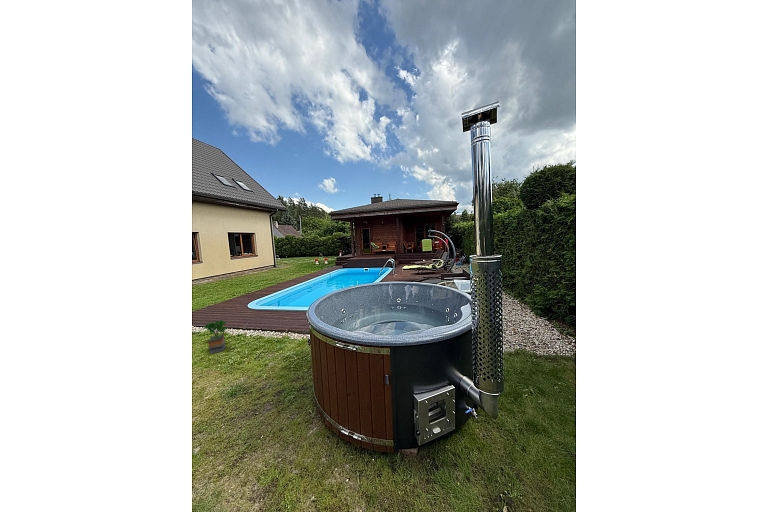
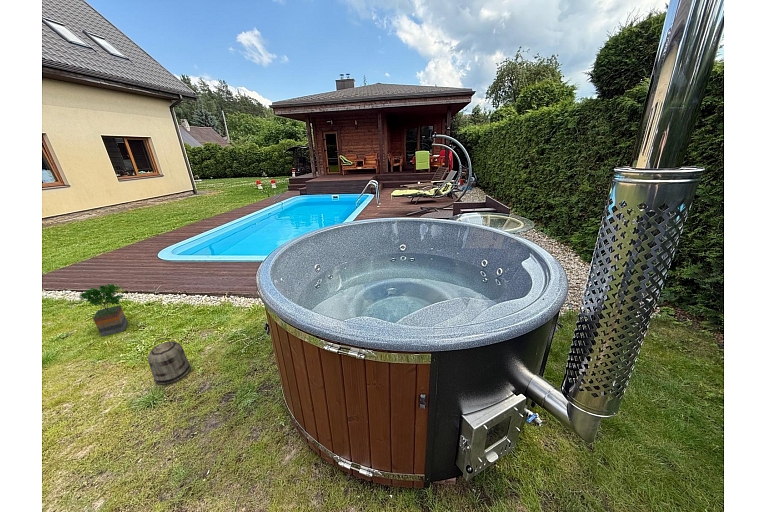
basket: none [237,352,259,383] -> present [148,338,191,384]

